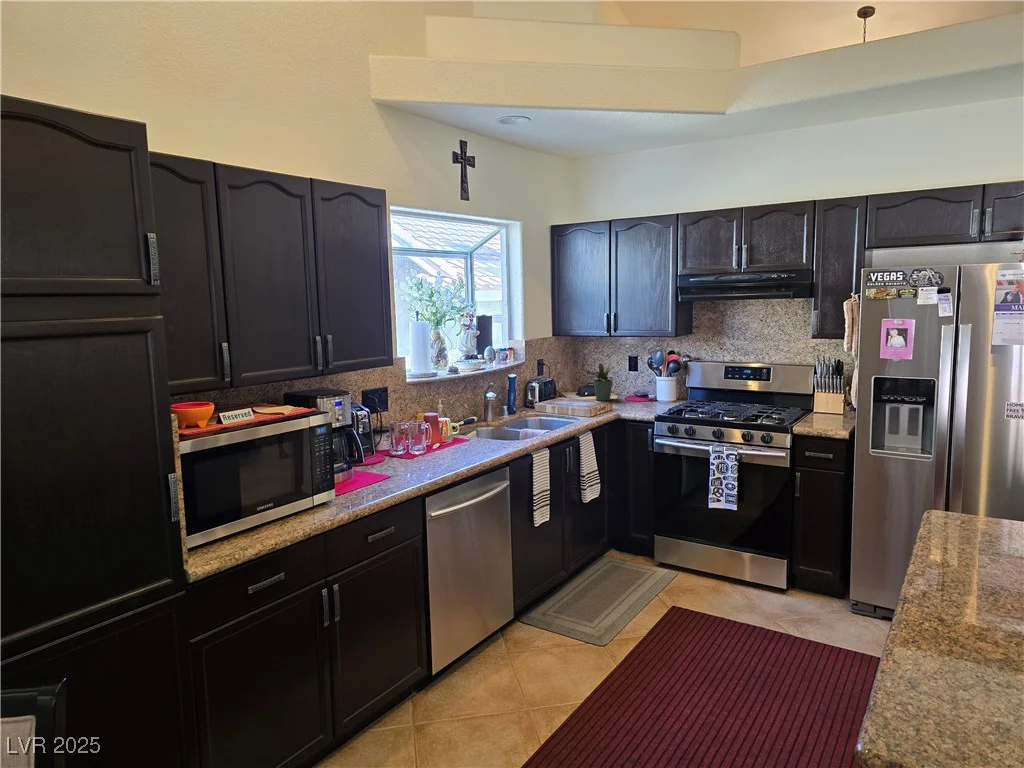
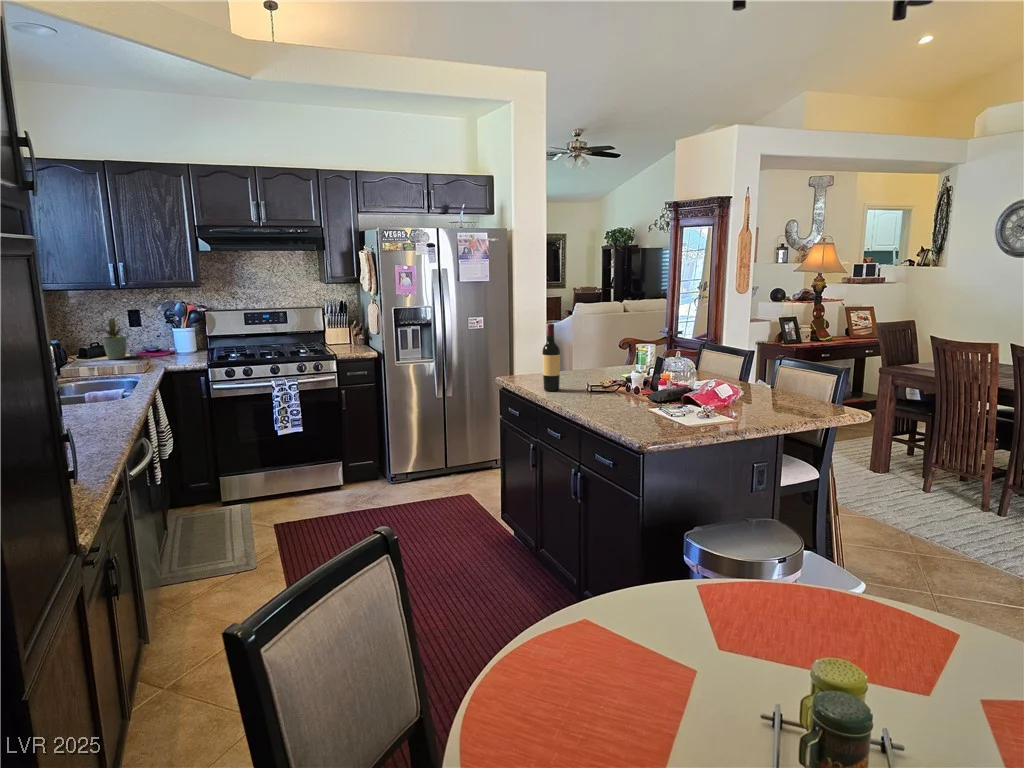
wine bottle: none [957,444,998,568] -> present [542,324,560,391]

